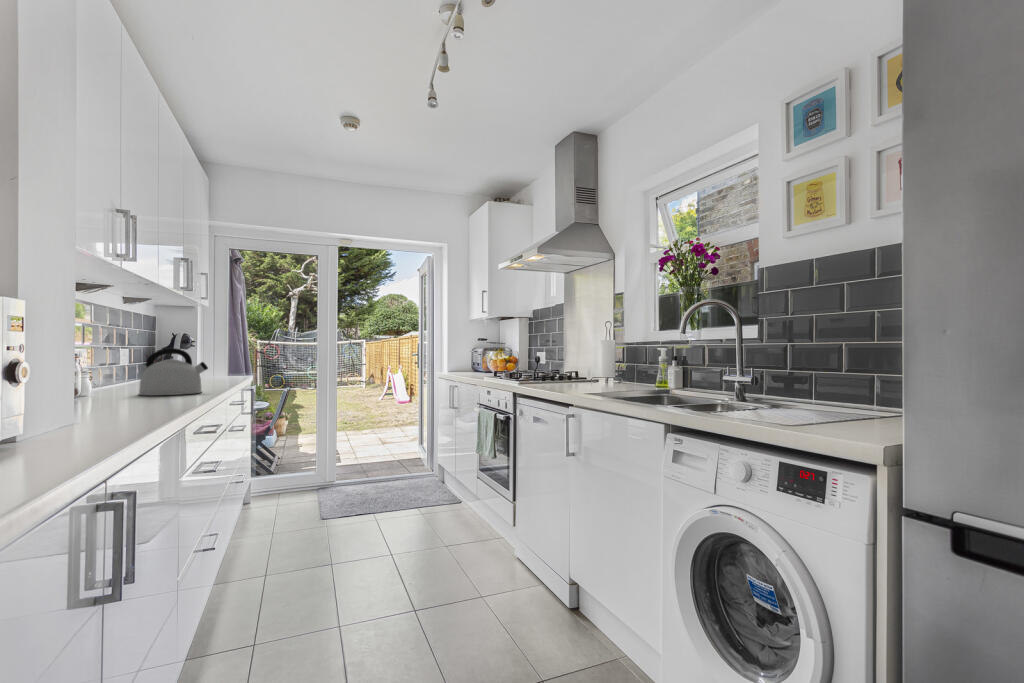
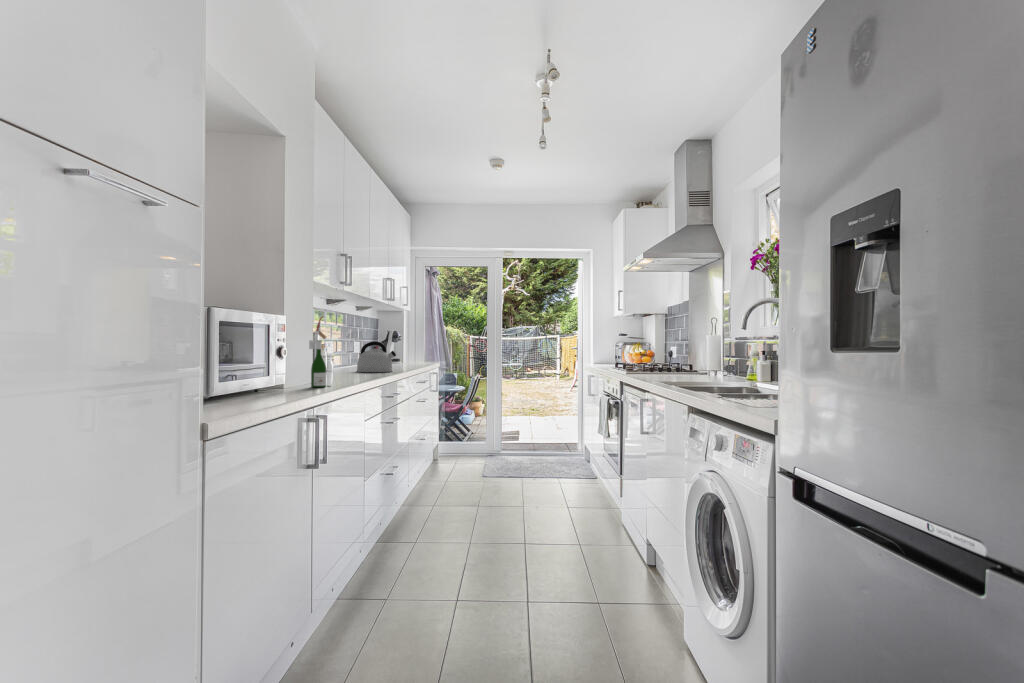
wine bottle: none [74,304,123,435] -> present [309,317,331,387]

